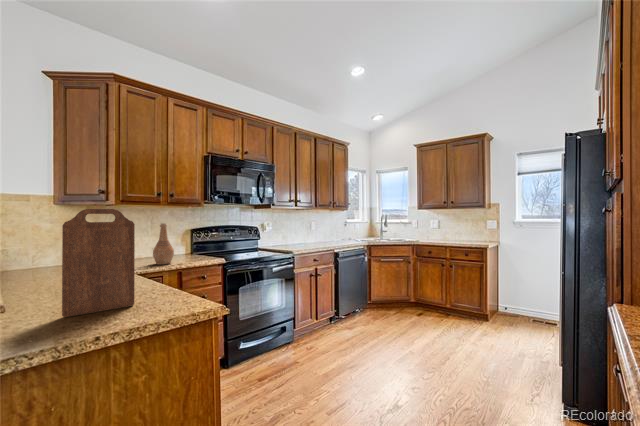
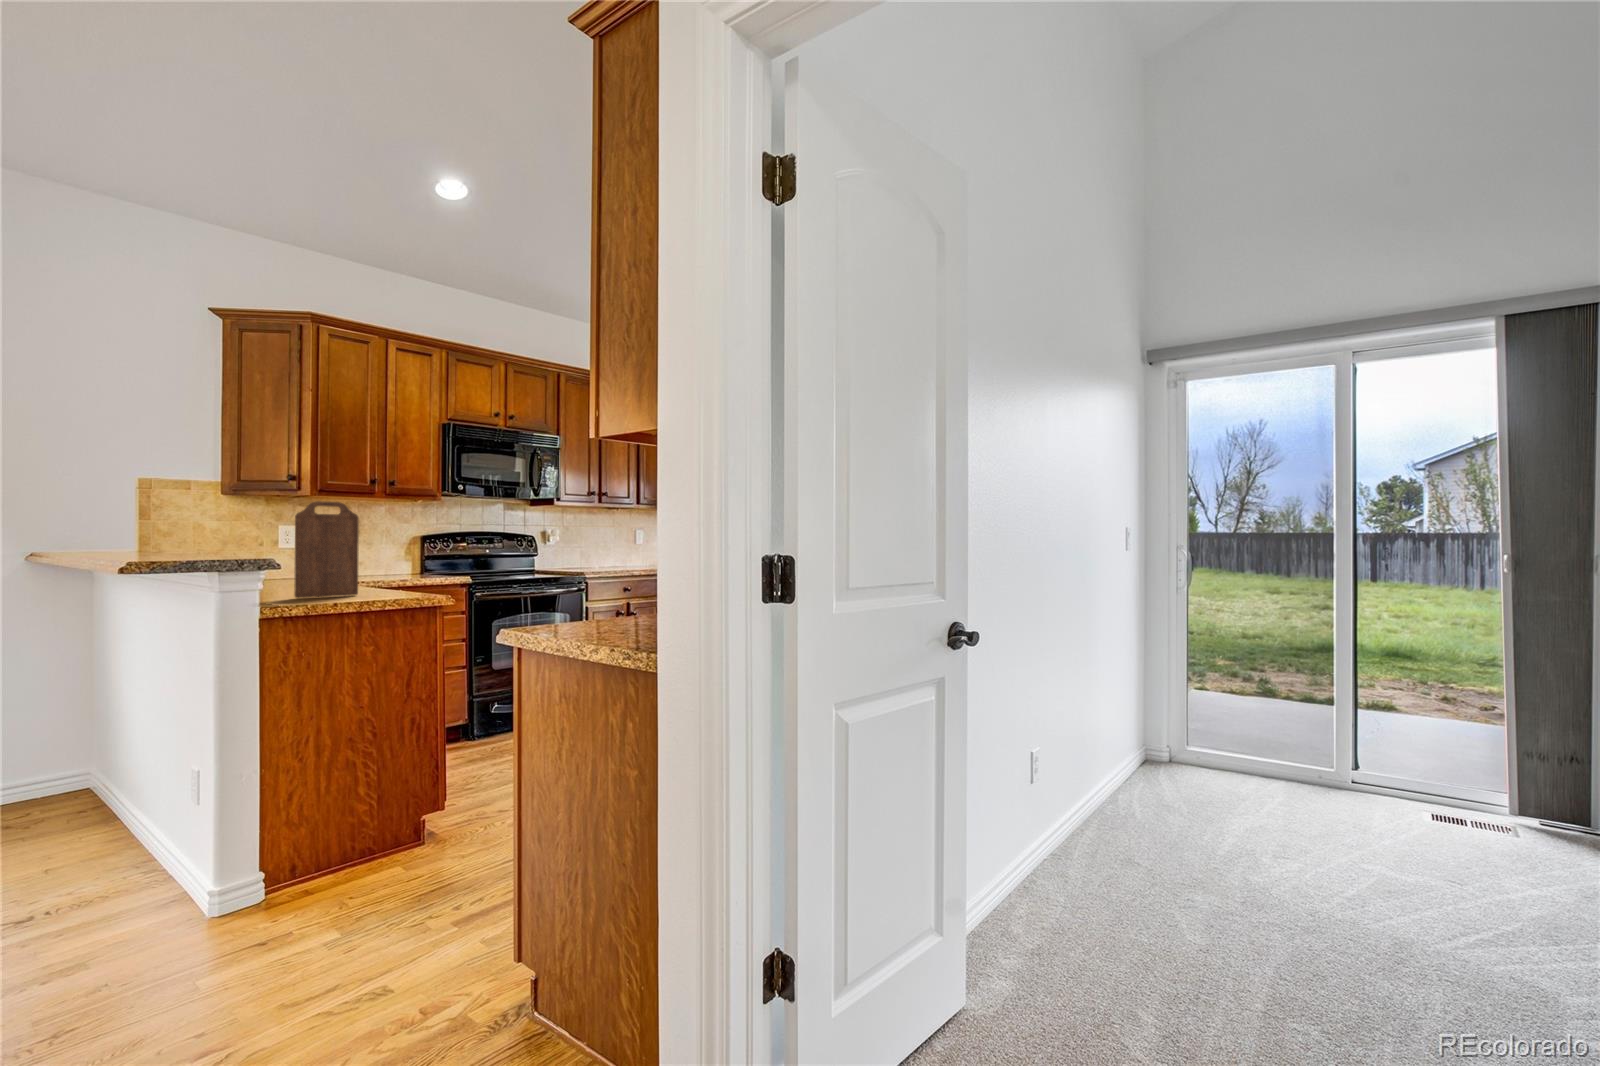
vase: present [153,223,174,265] -> none [364,523,394,580]

